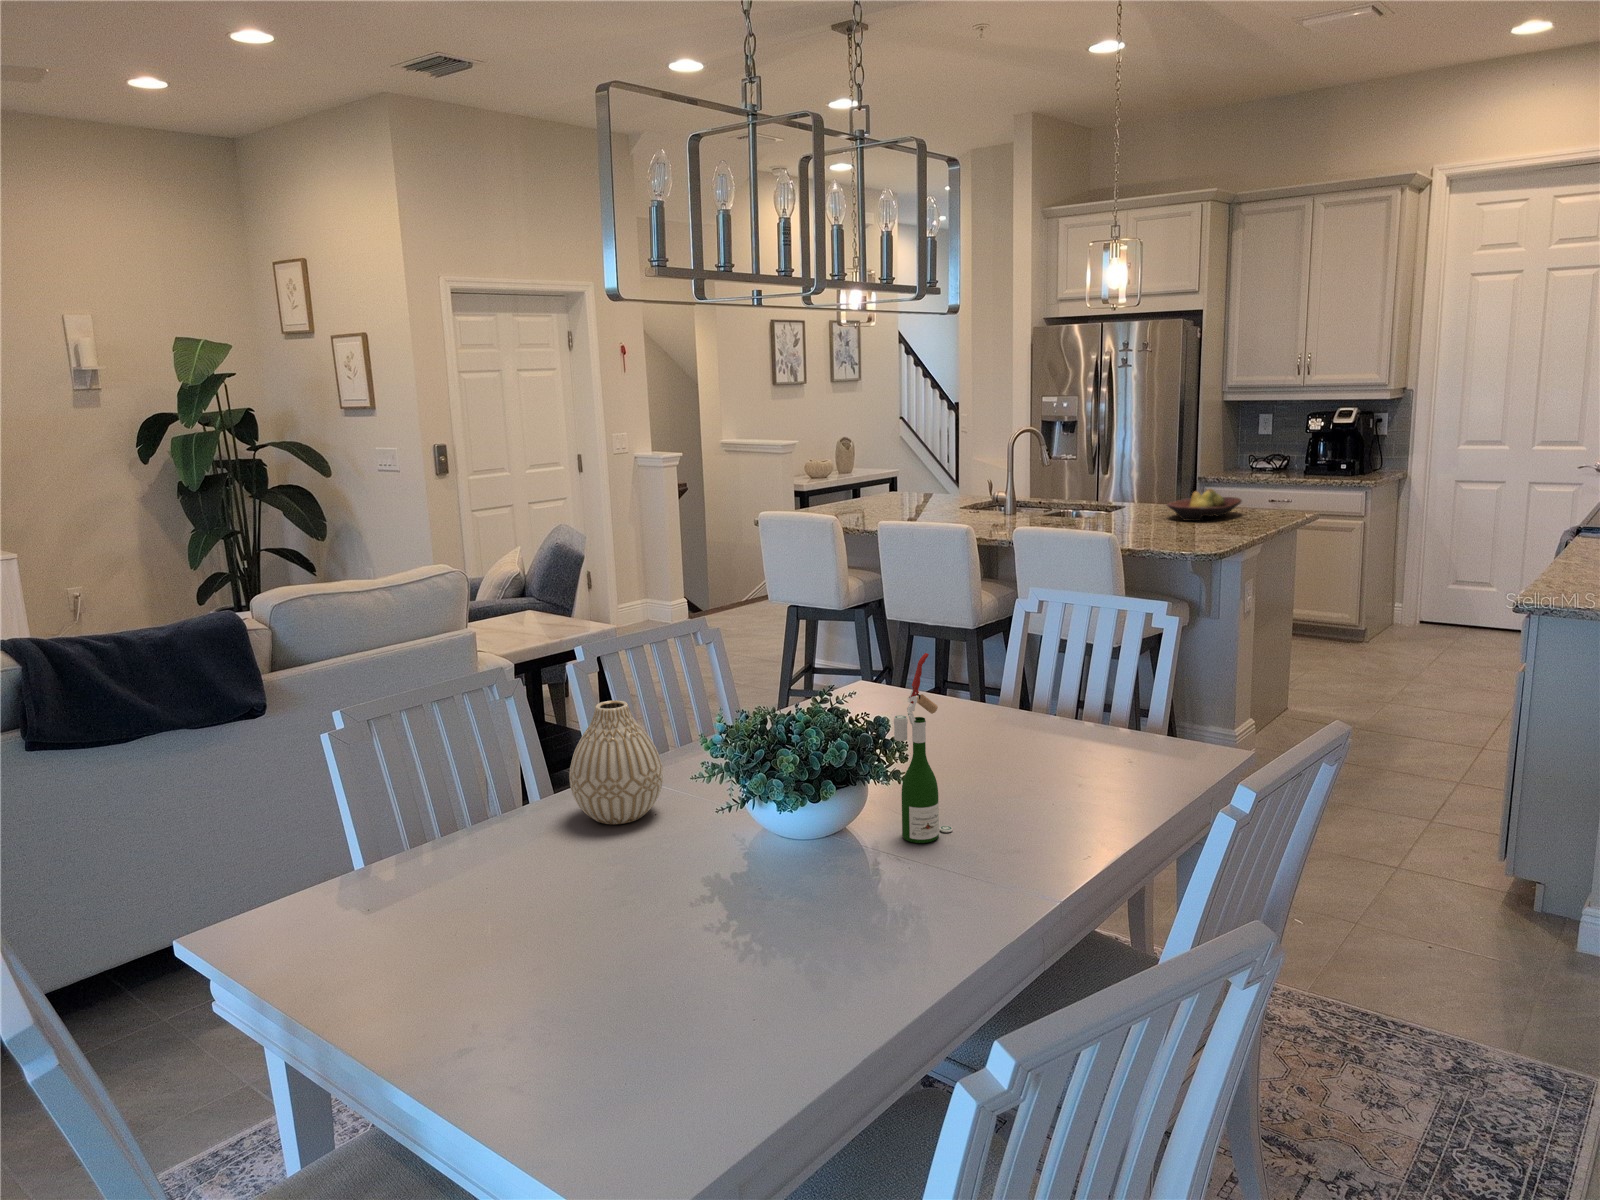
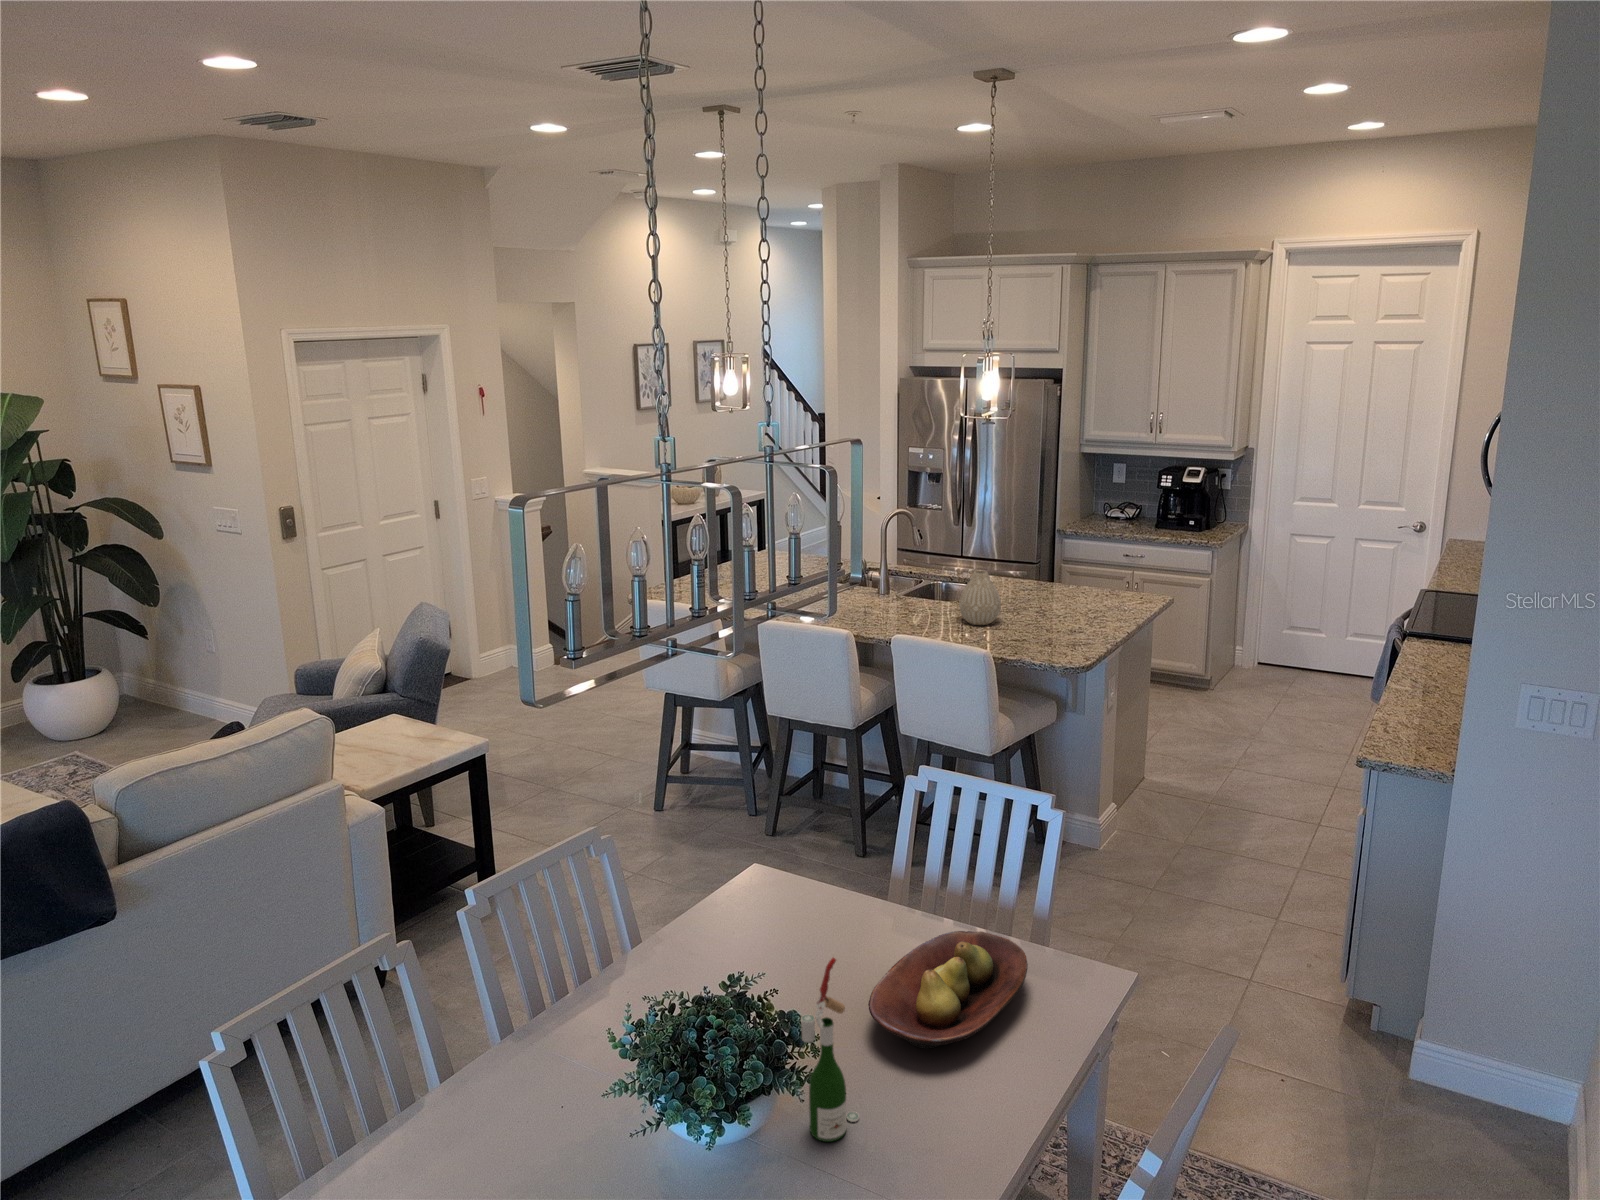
fruit bowl: present [1167,489,1242,521] -> present [868,931,1028,1049]
vase: present [569,700,663,824] -> present [959,571,1001,625]

